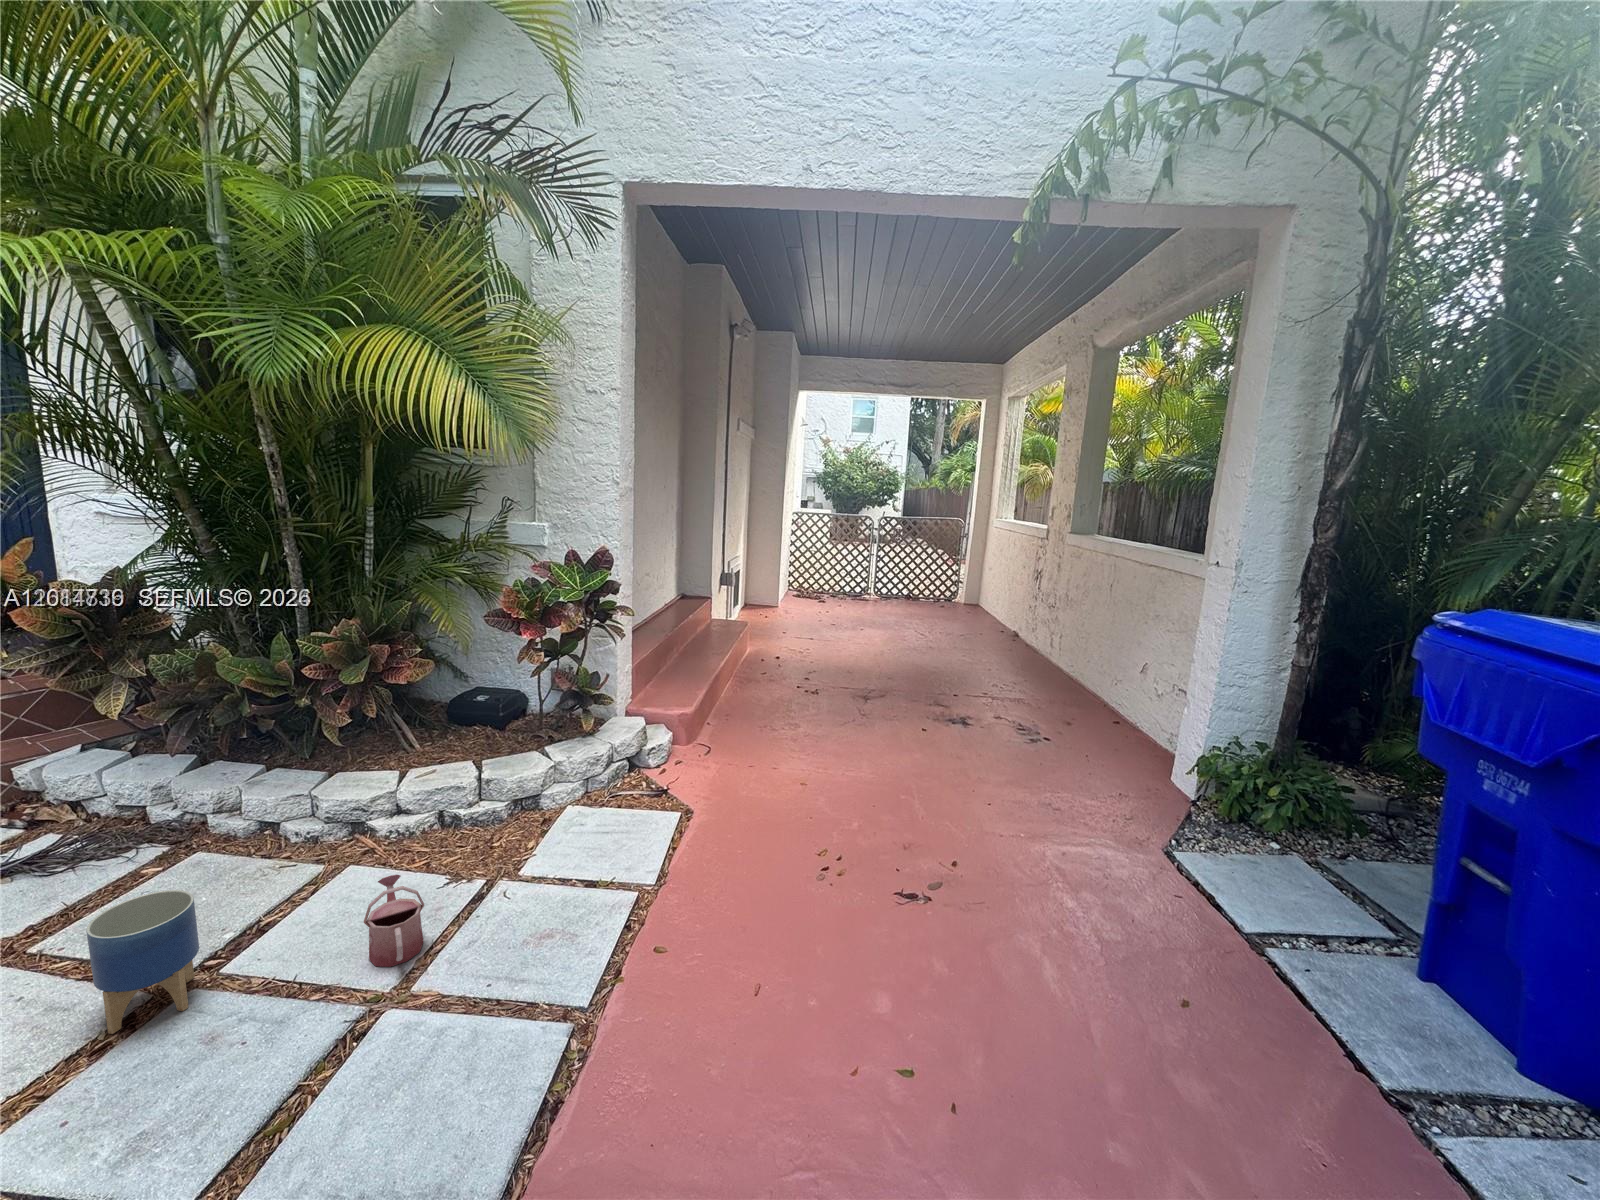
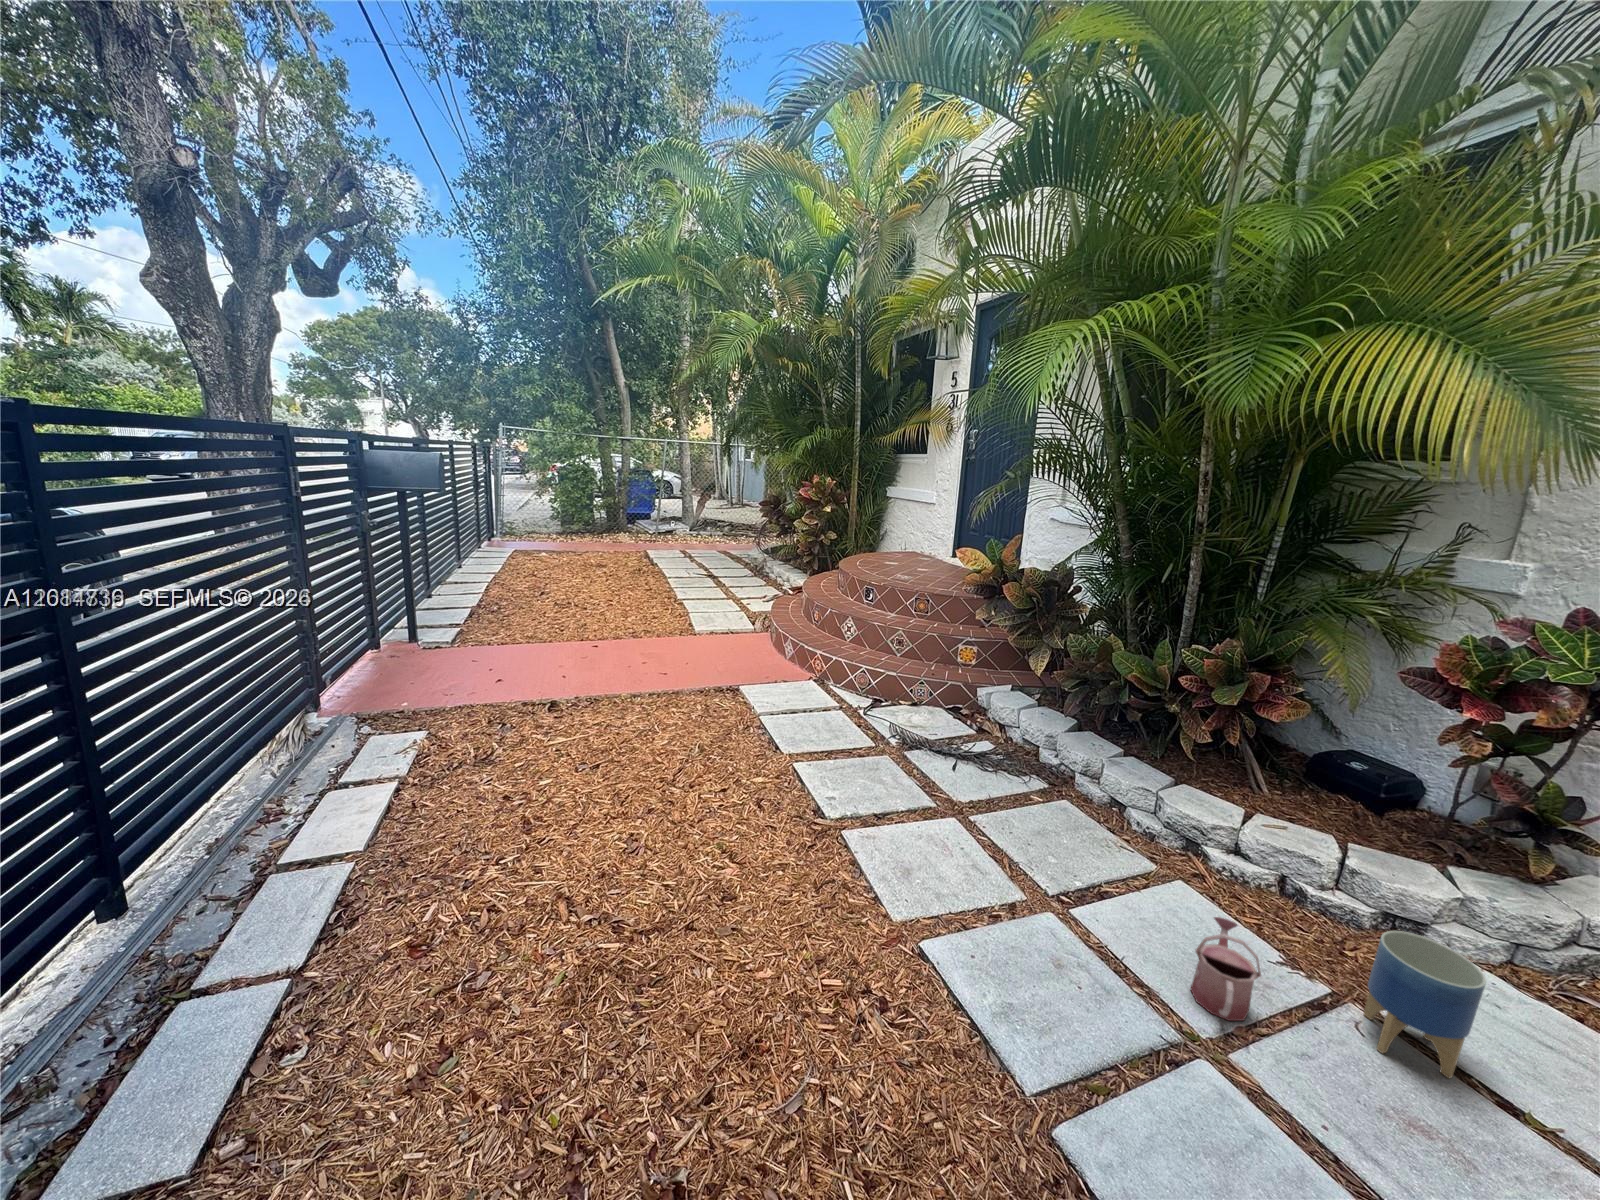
planter: present [86,890,199,1034] -> present [1364,931,1486,1078]

